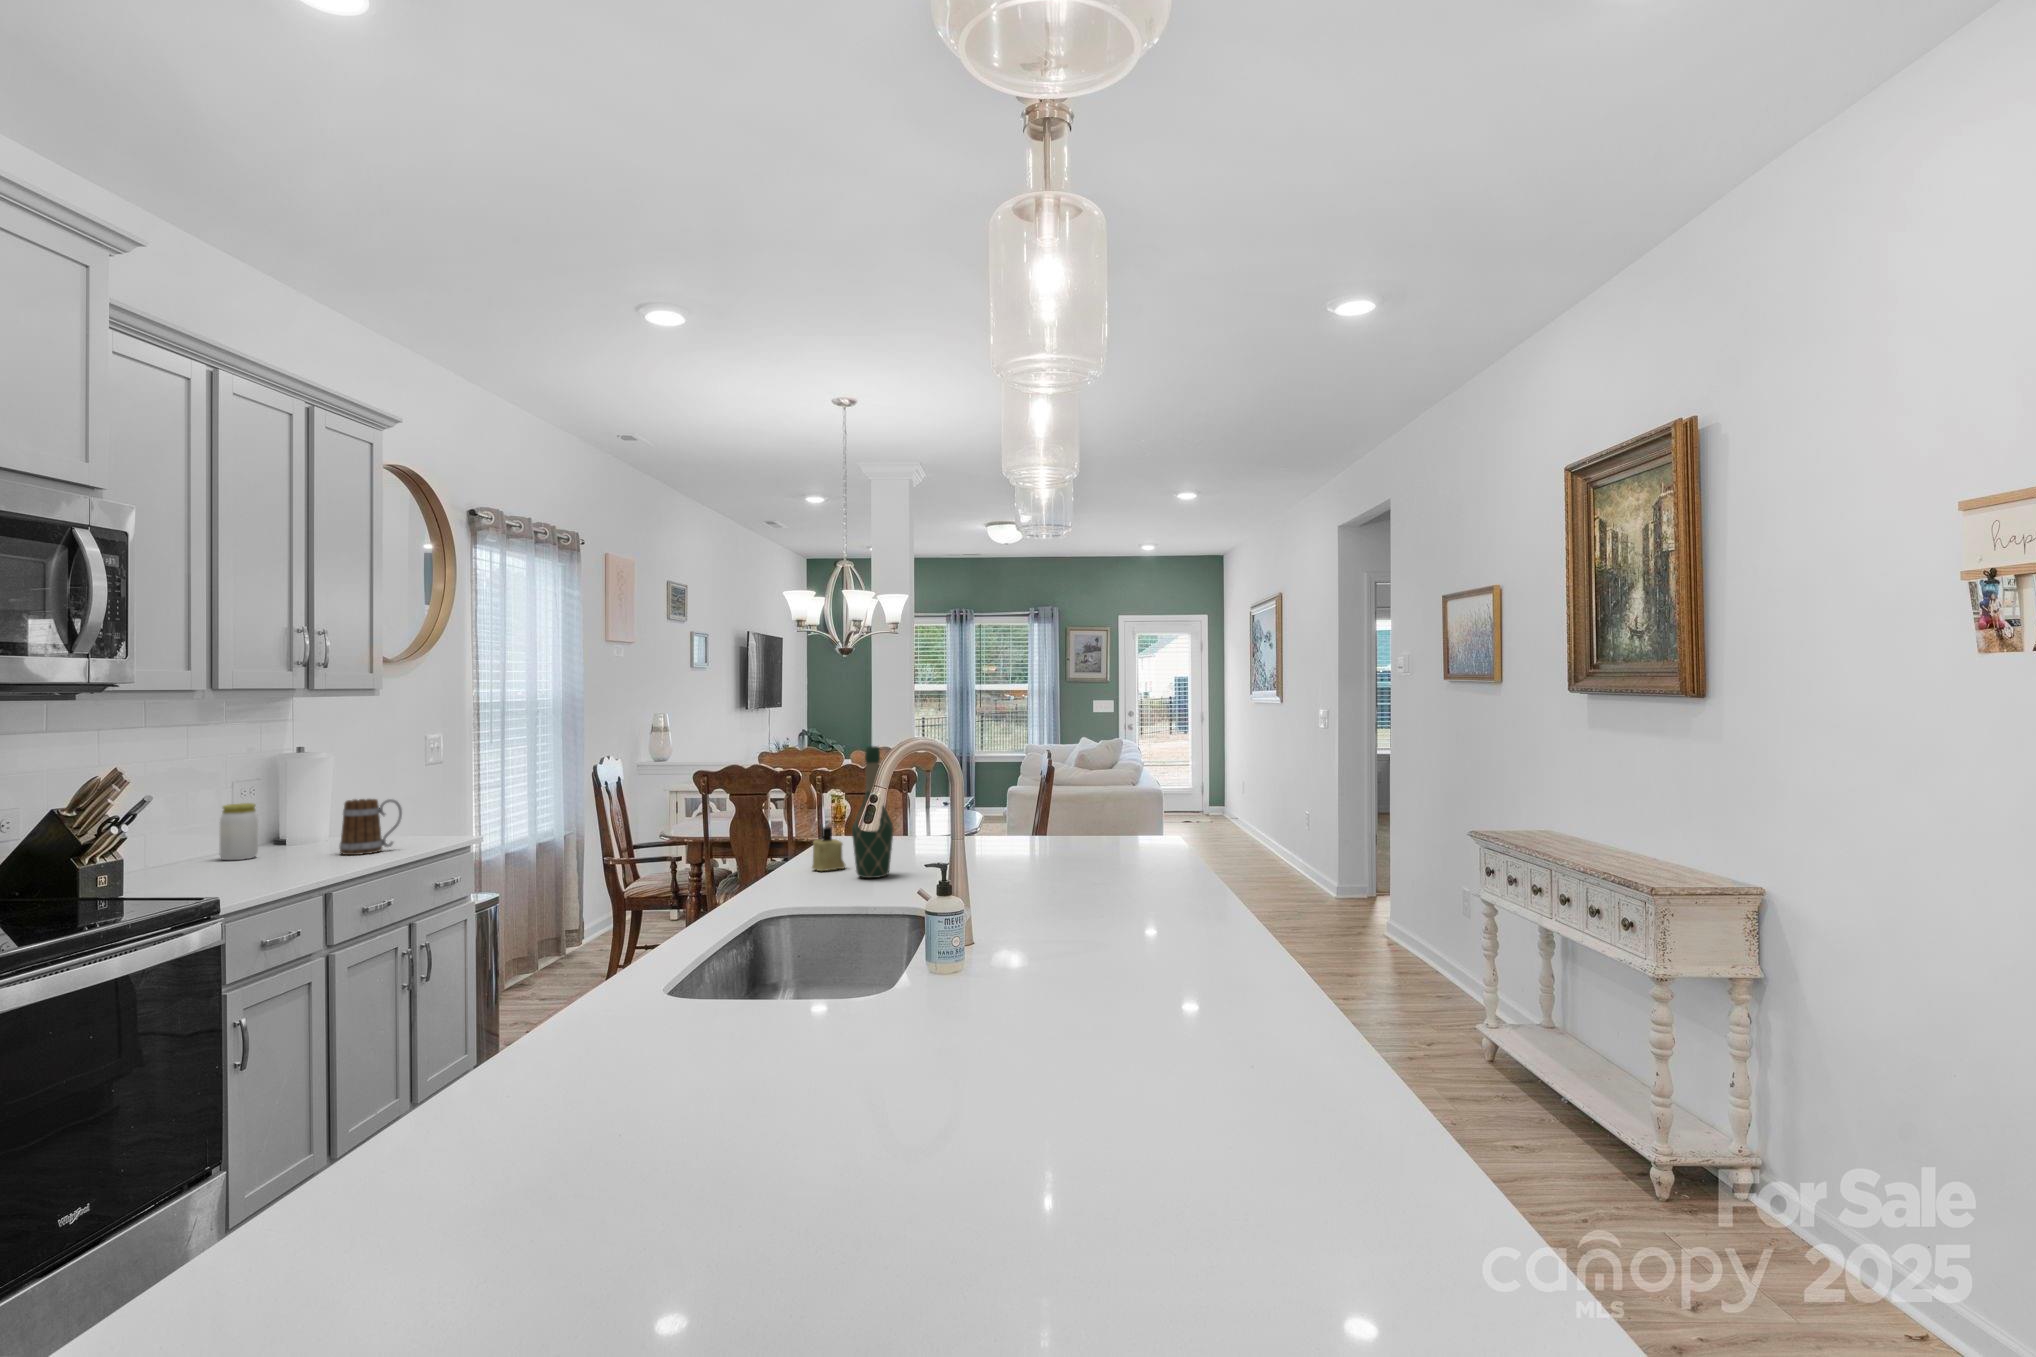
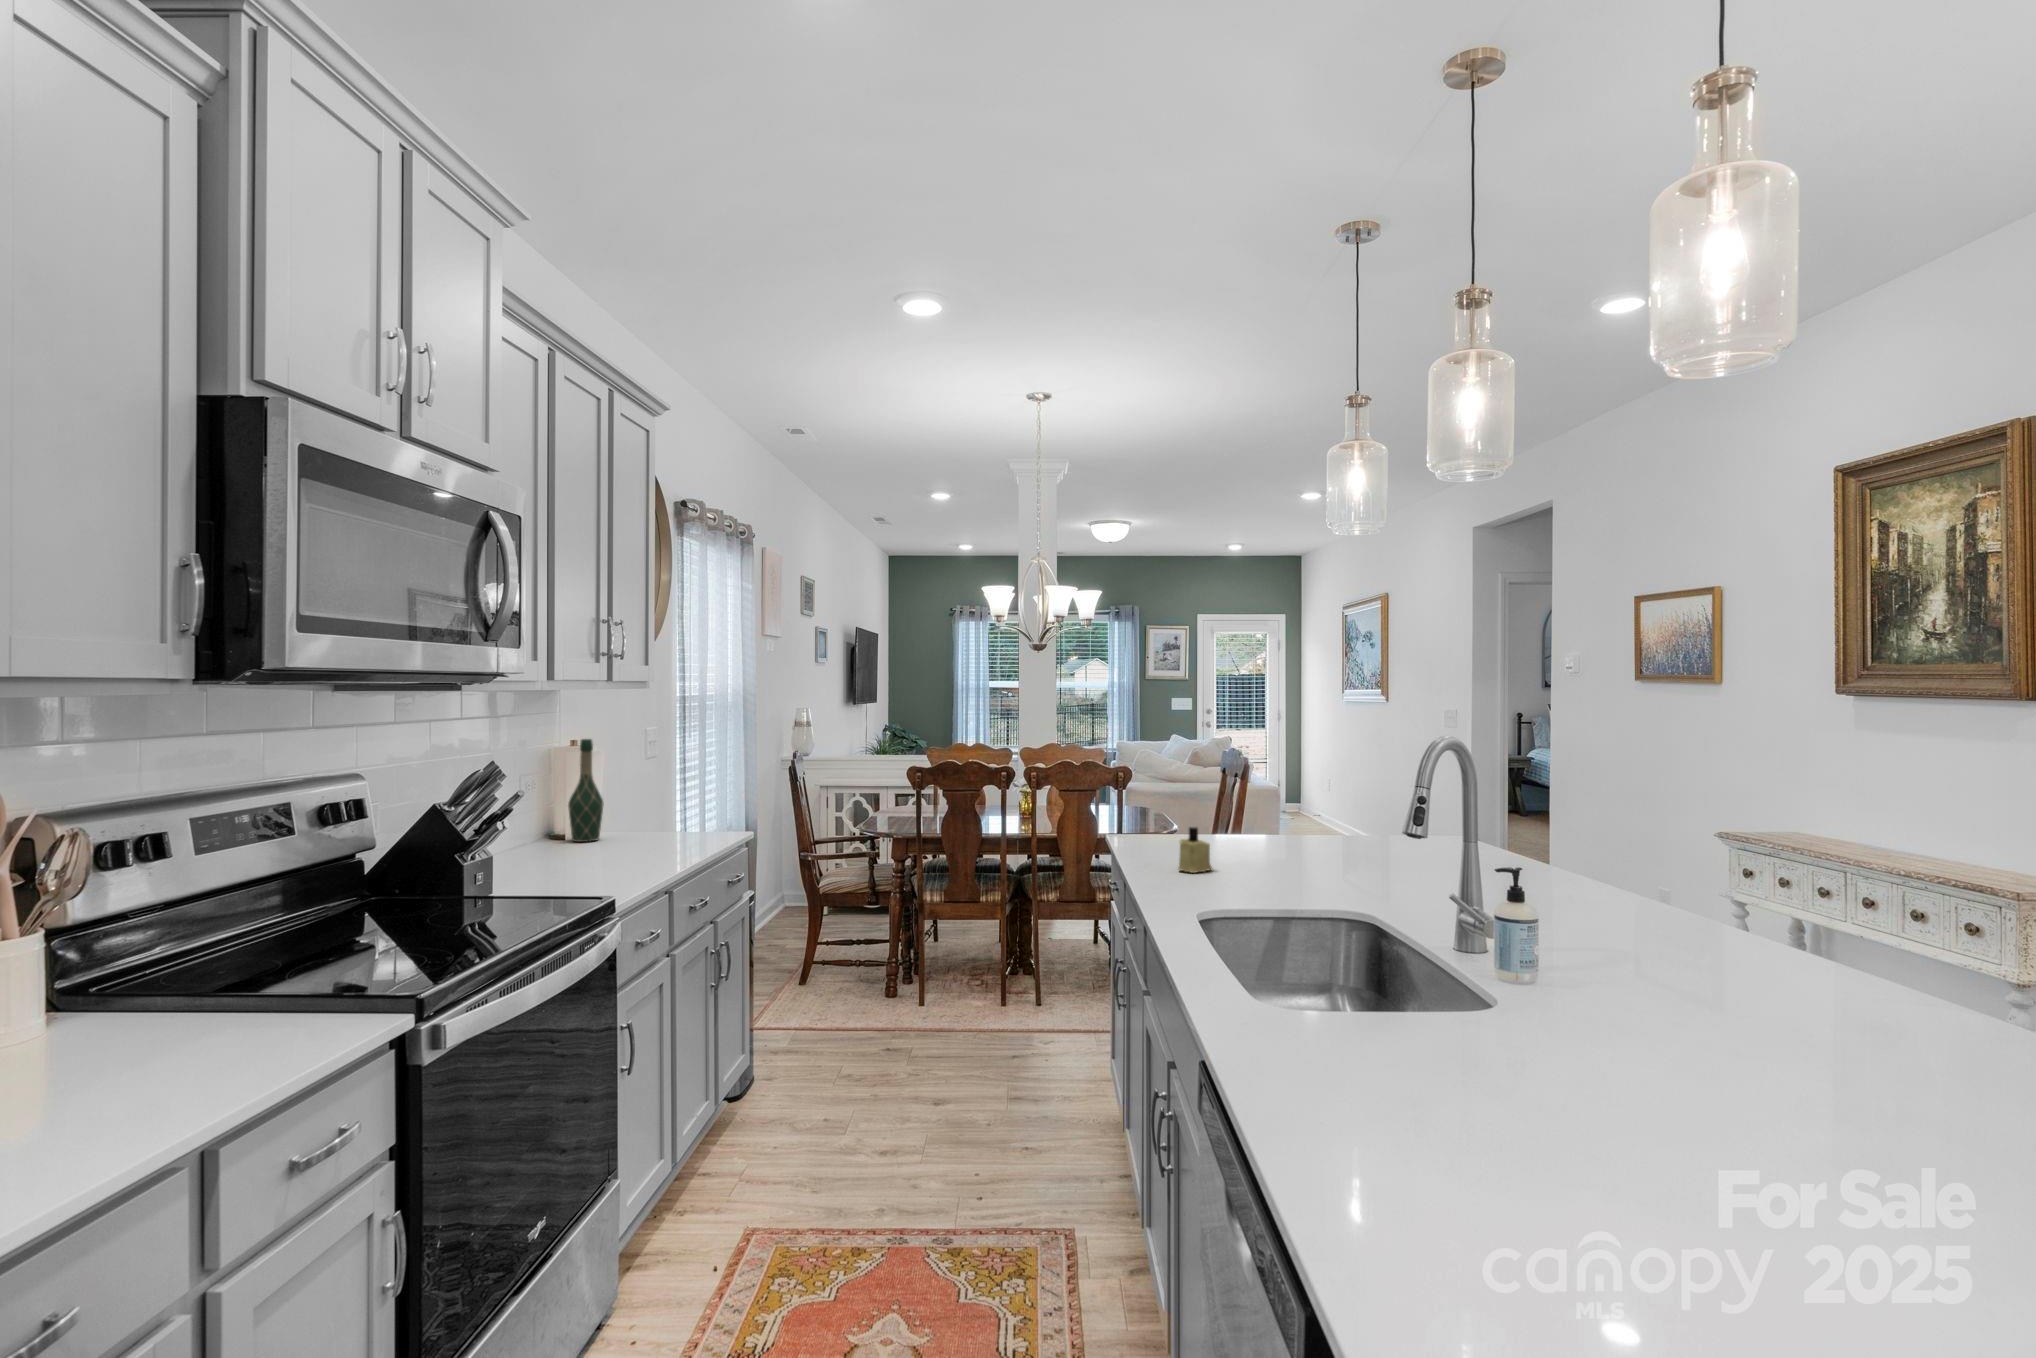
wine bottle: present [852,746,893,878] -> present [568,739,604,842]
mug: present [339,799,402,855] -> none [639,792,697,849]
jar: present [220,803,258,860] -> none [524,796,559,854]

